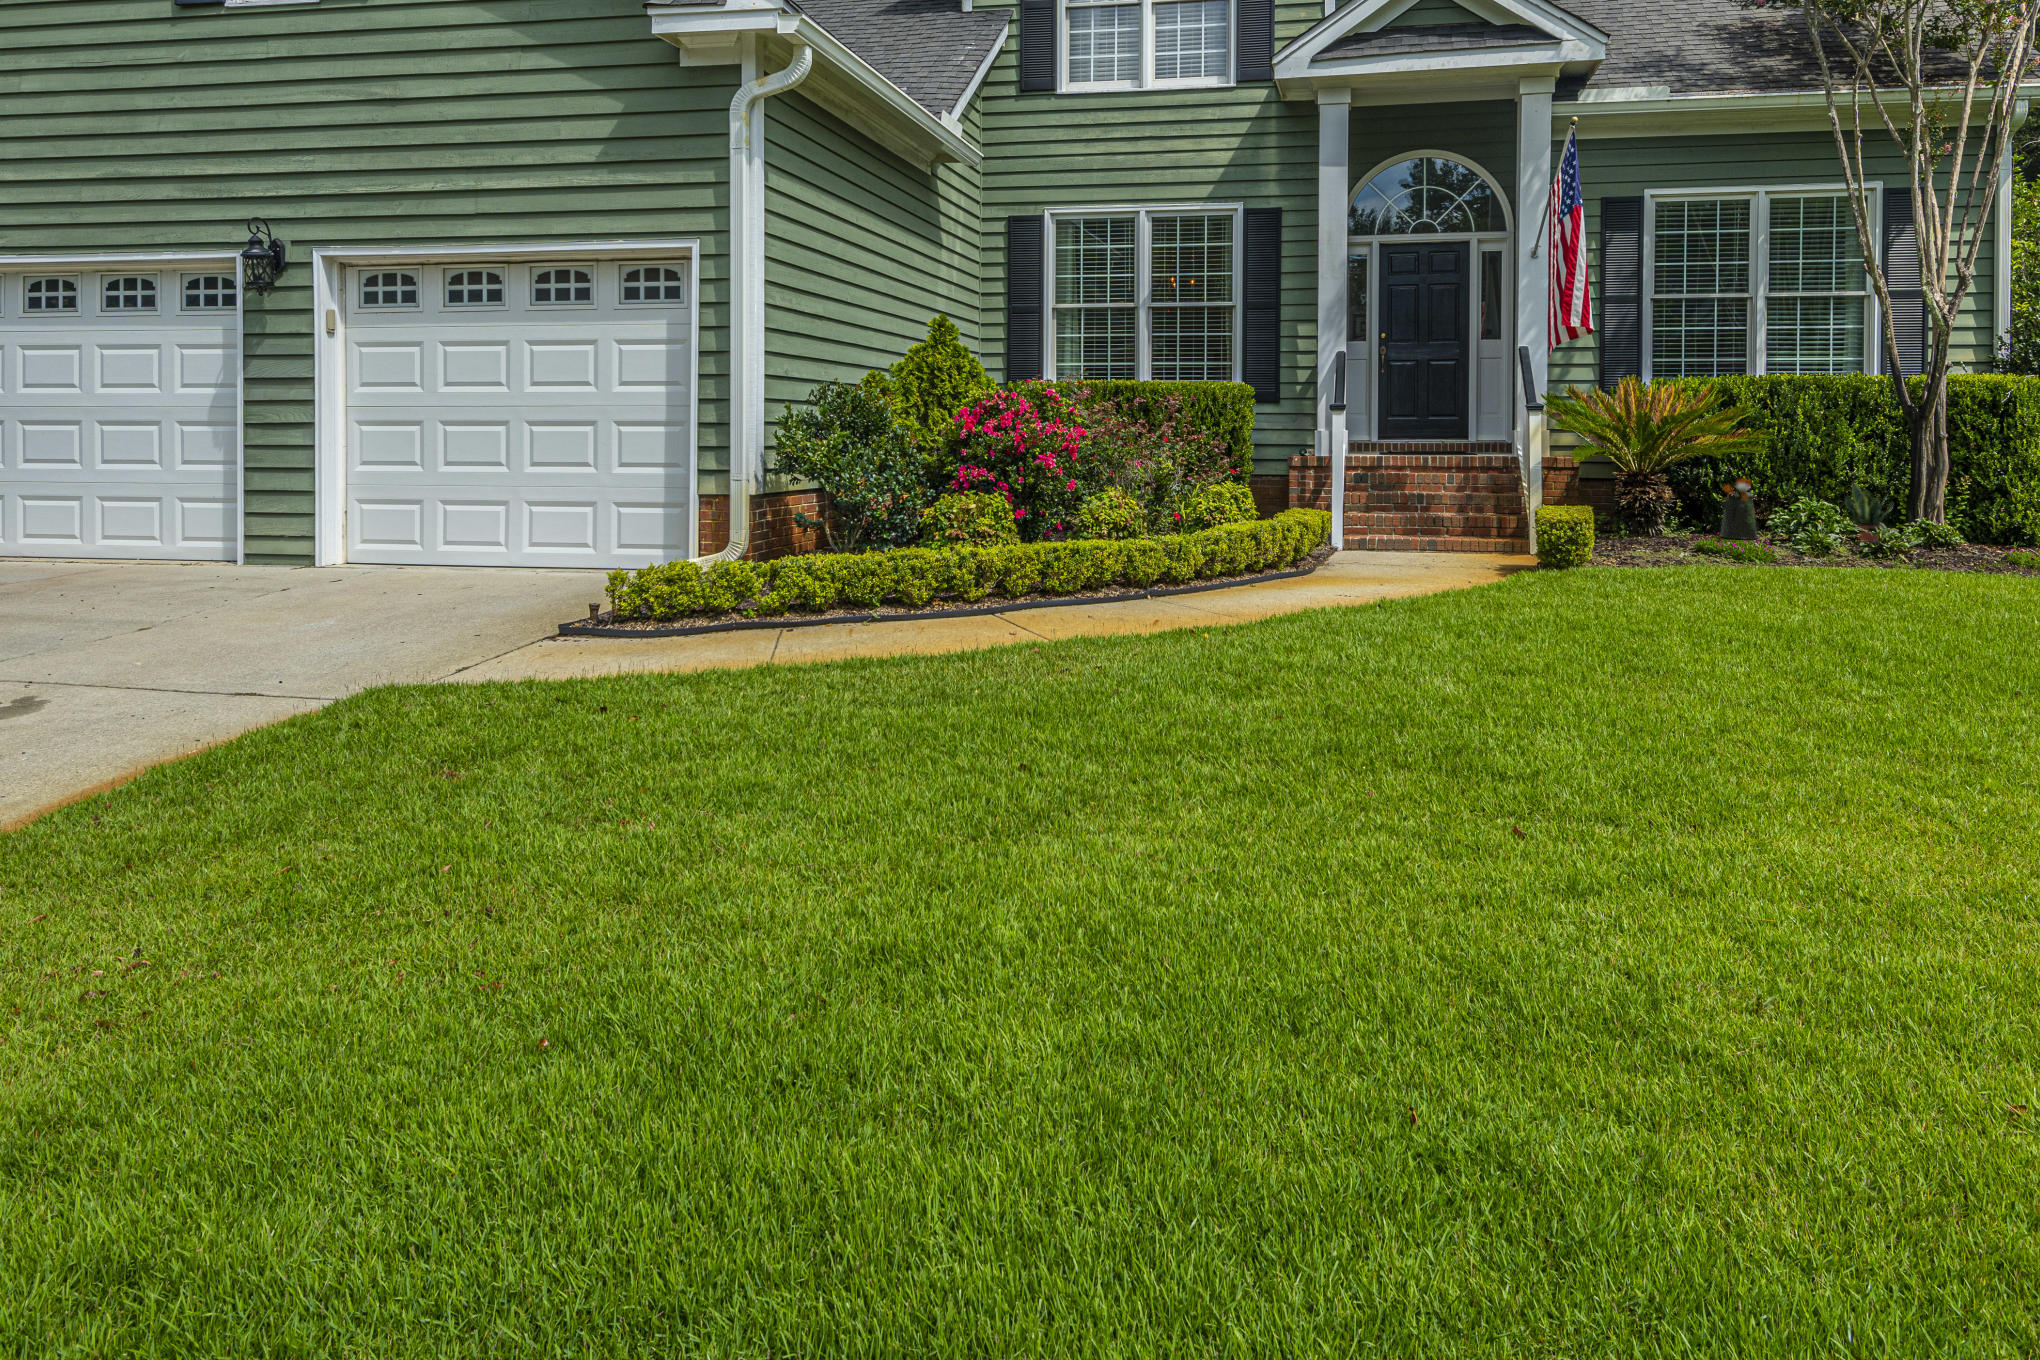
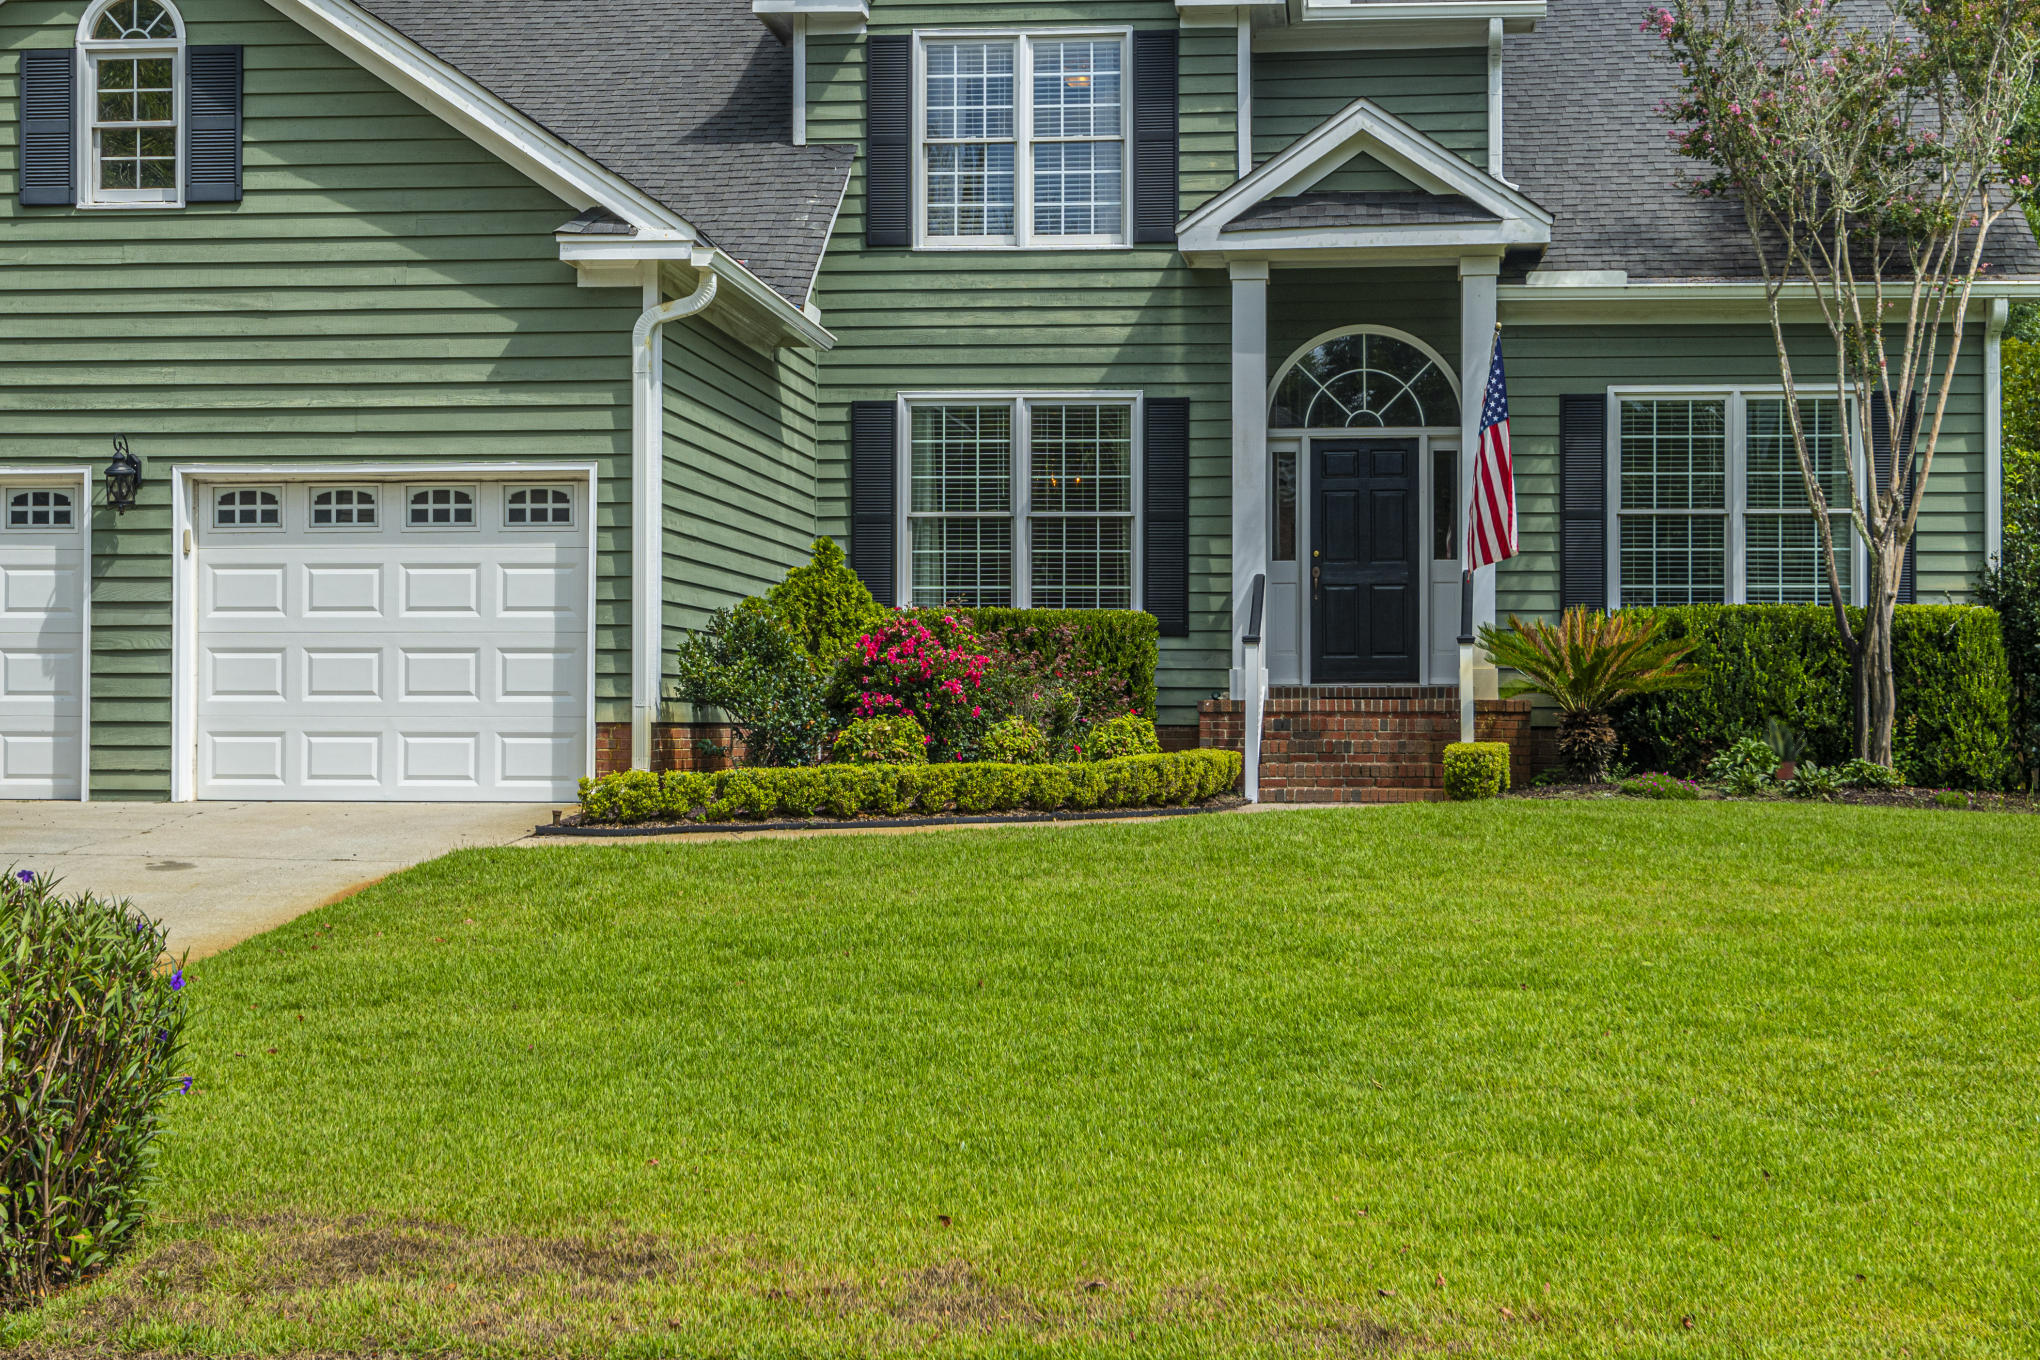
watering can: present [1720,479,1758,539] -> none [1641,714,1679,778]

